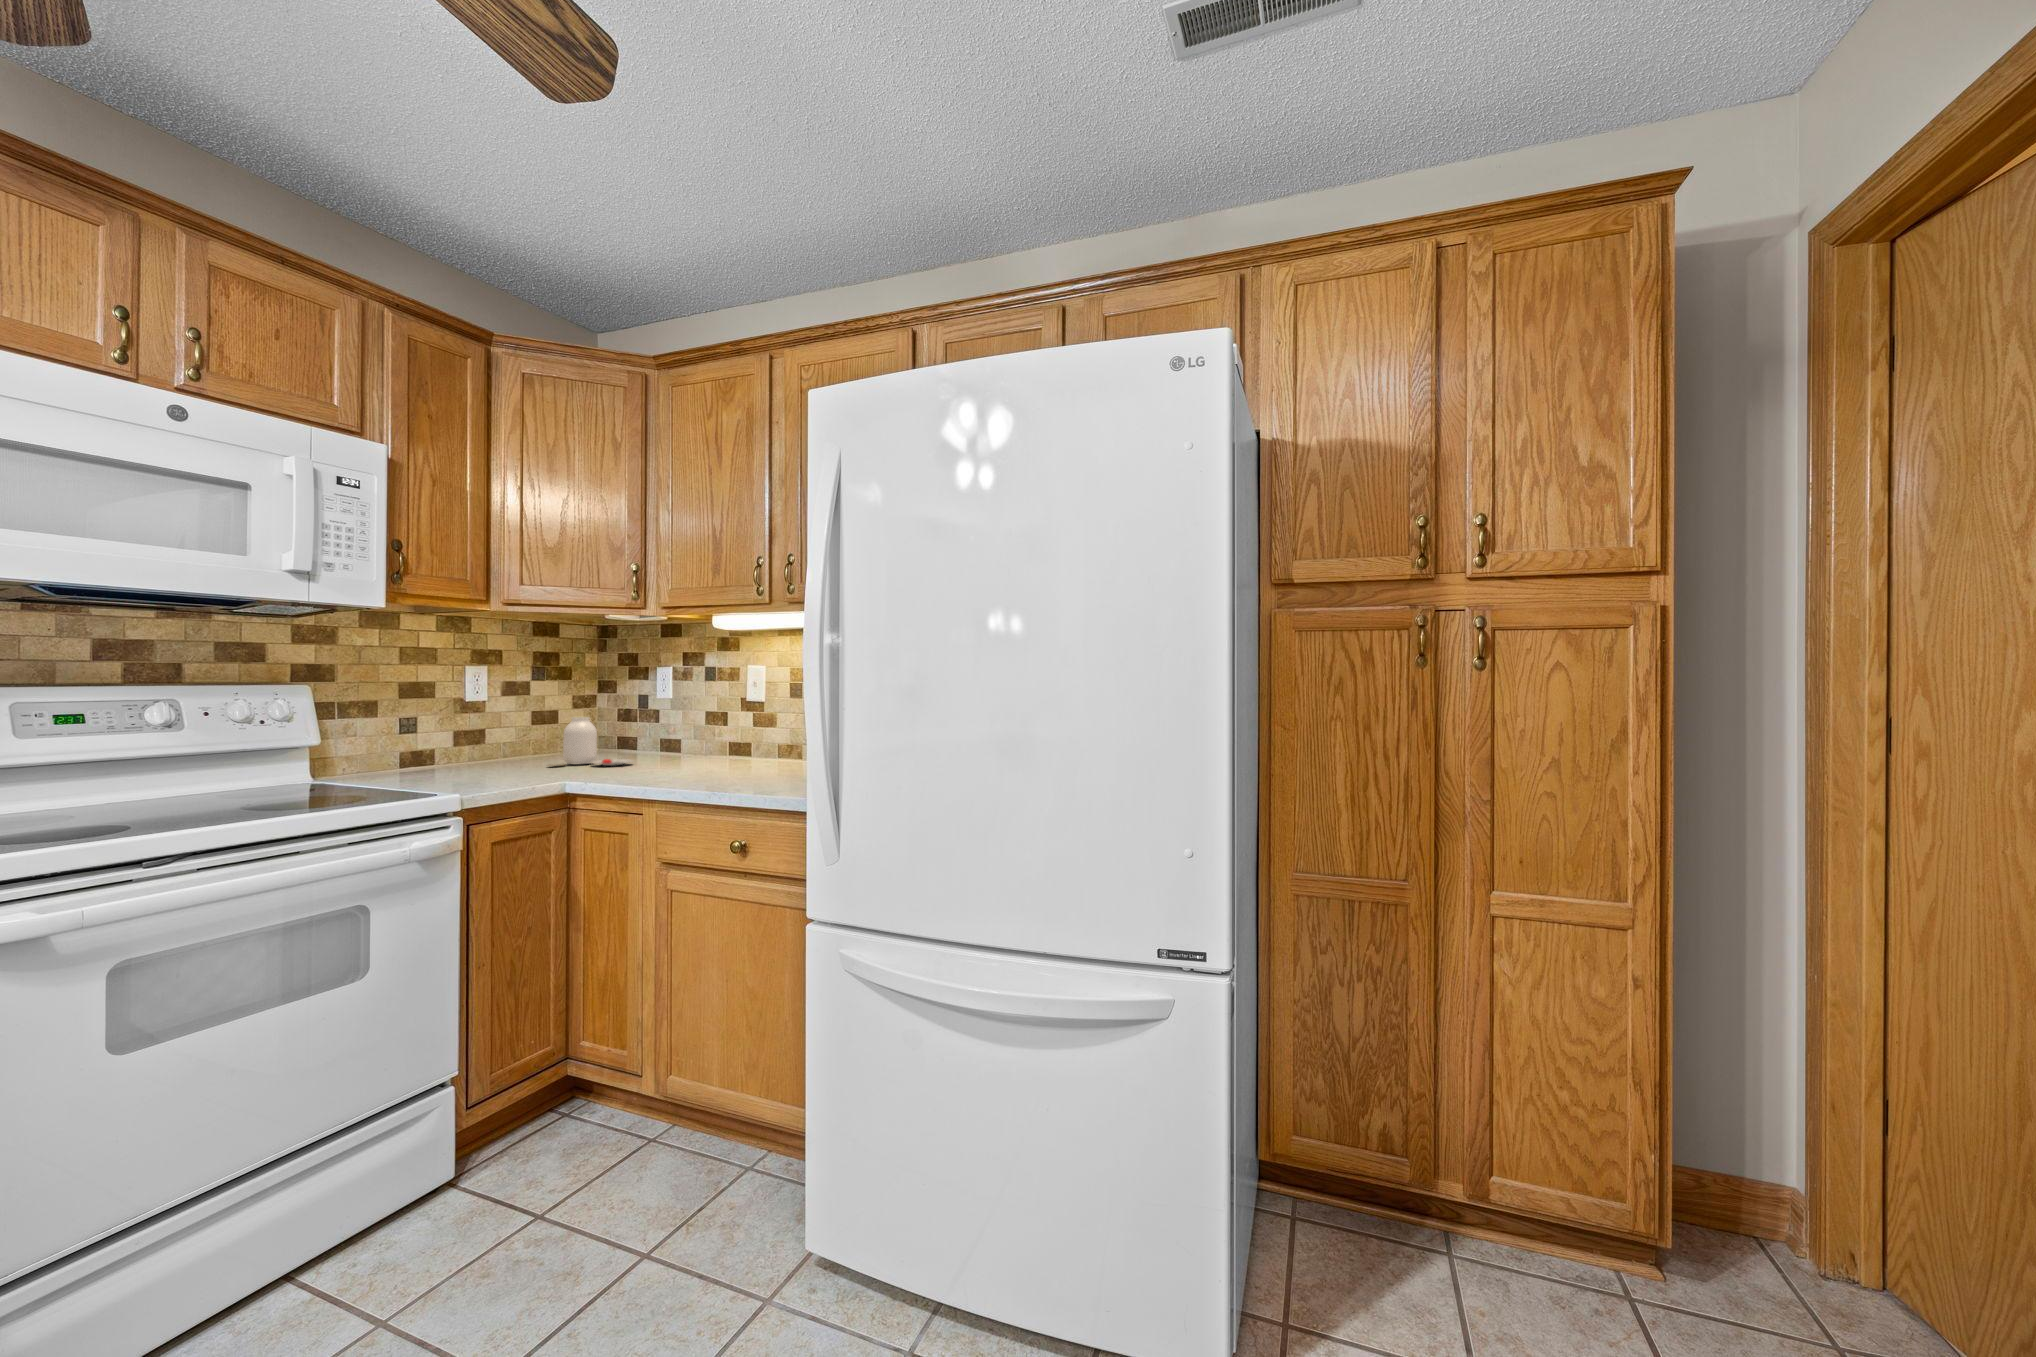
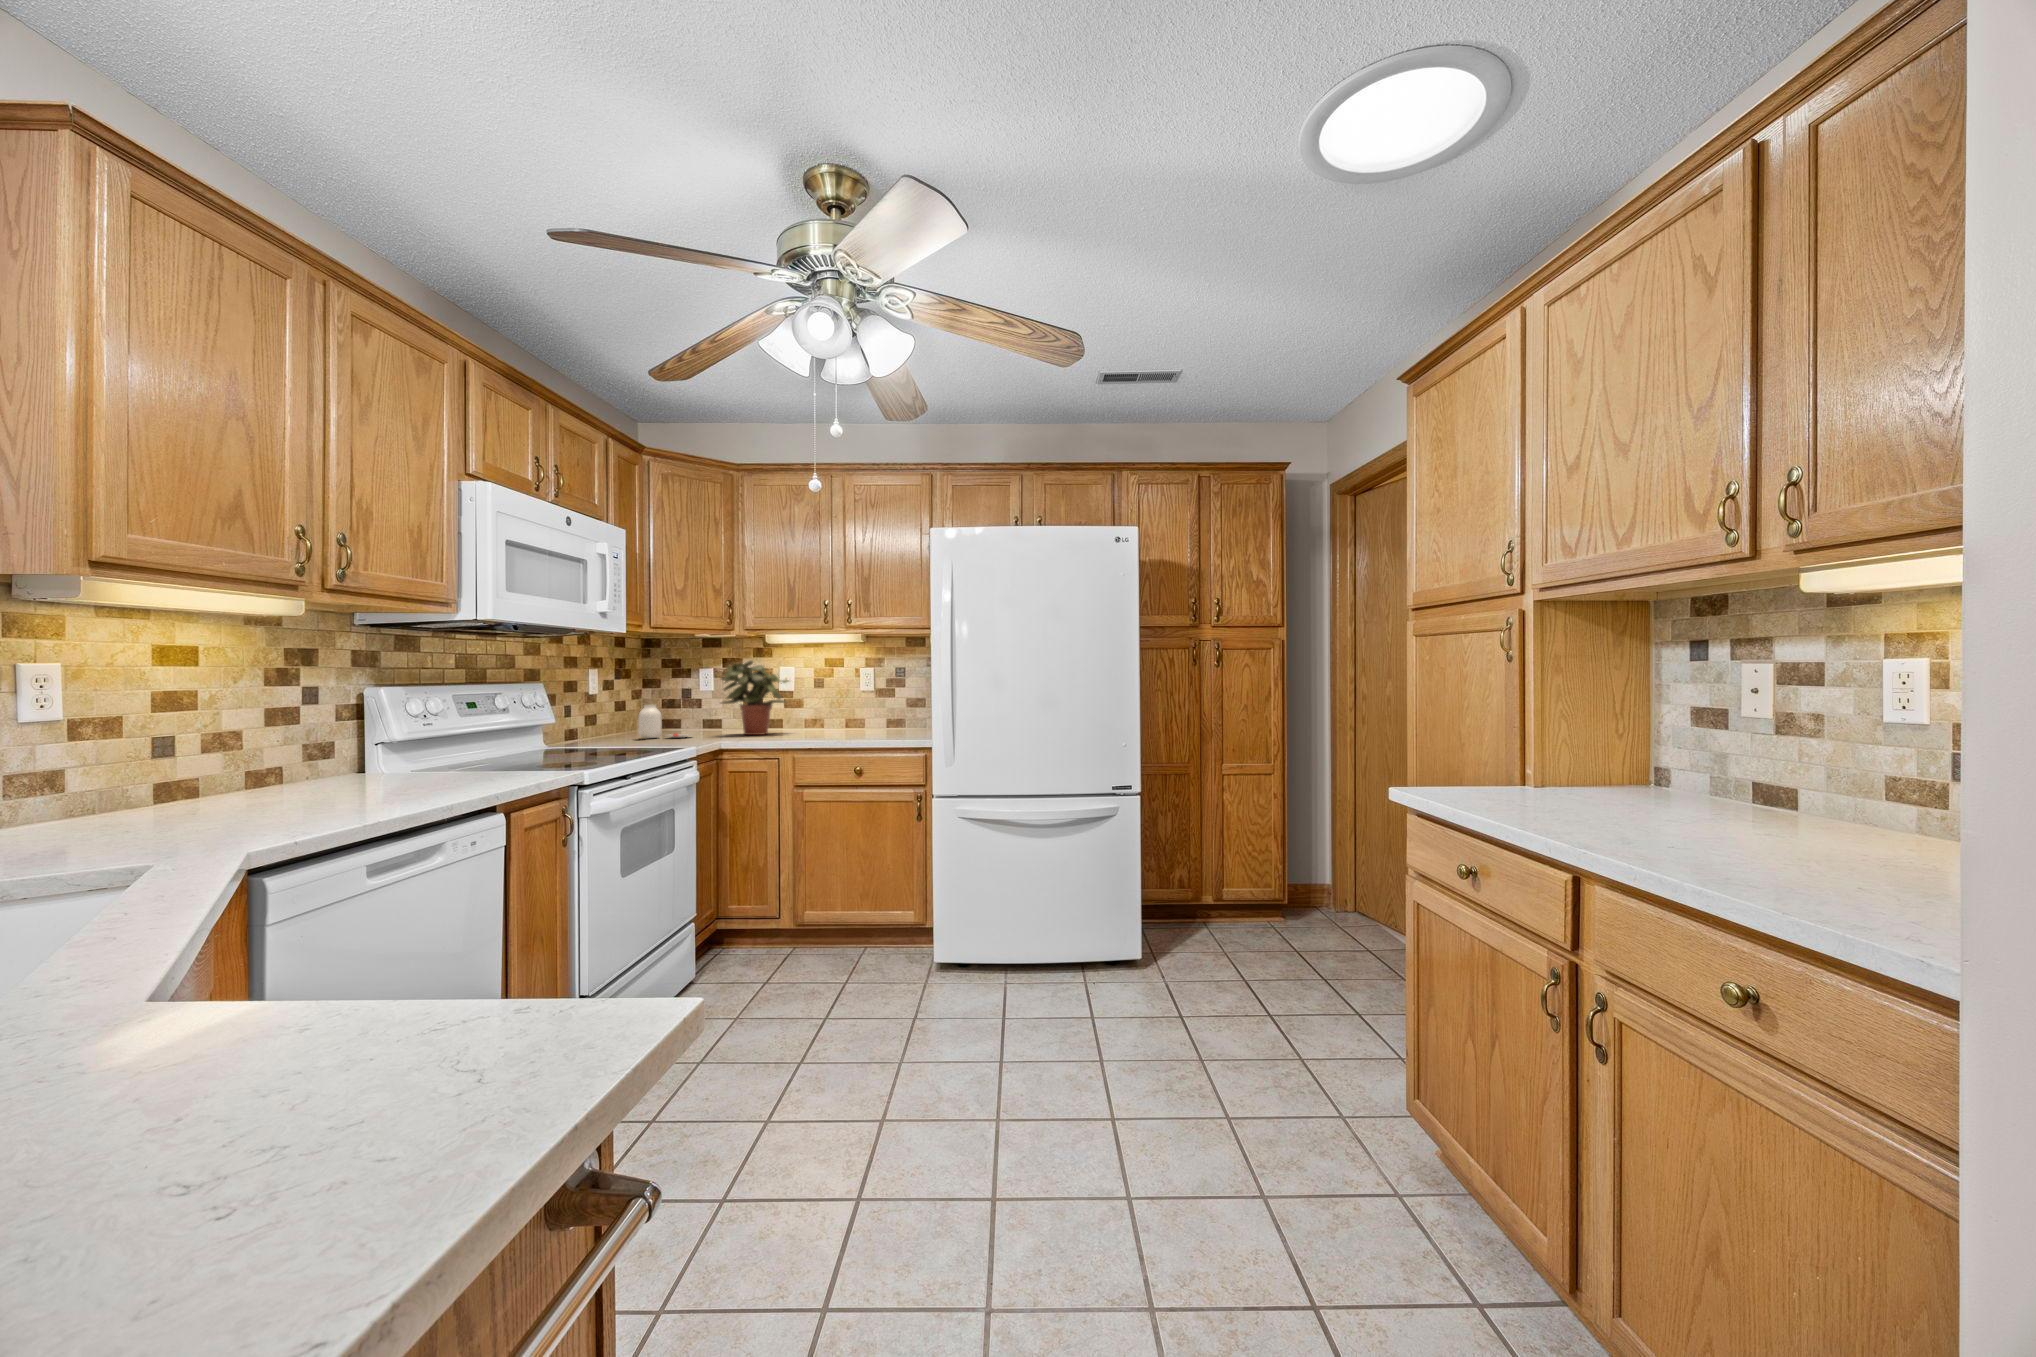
potted plant: none [661,654,780,766] -> present [721,660,788,735]

